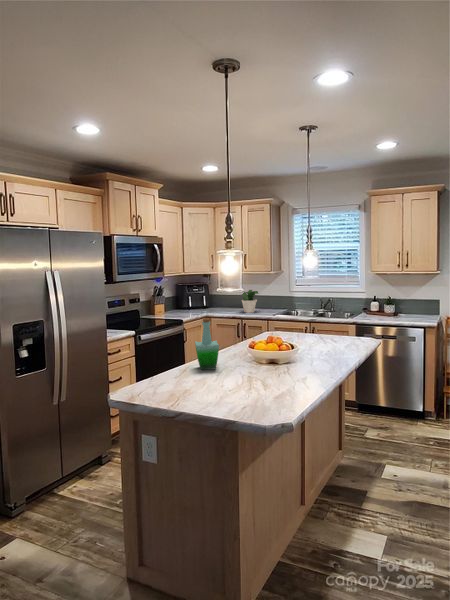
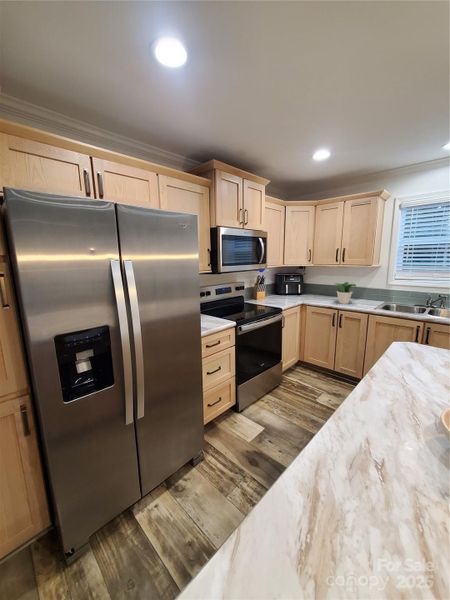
bottle: present [195,318,219,370] -> none [334,393,418,524]

